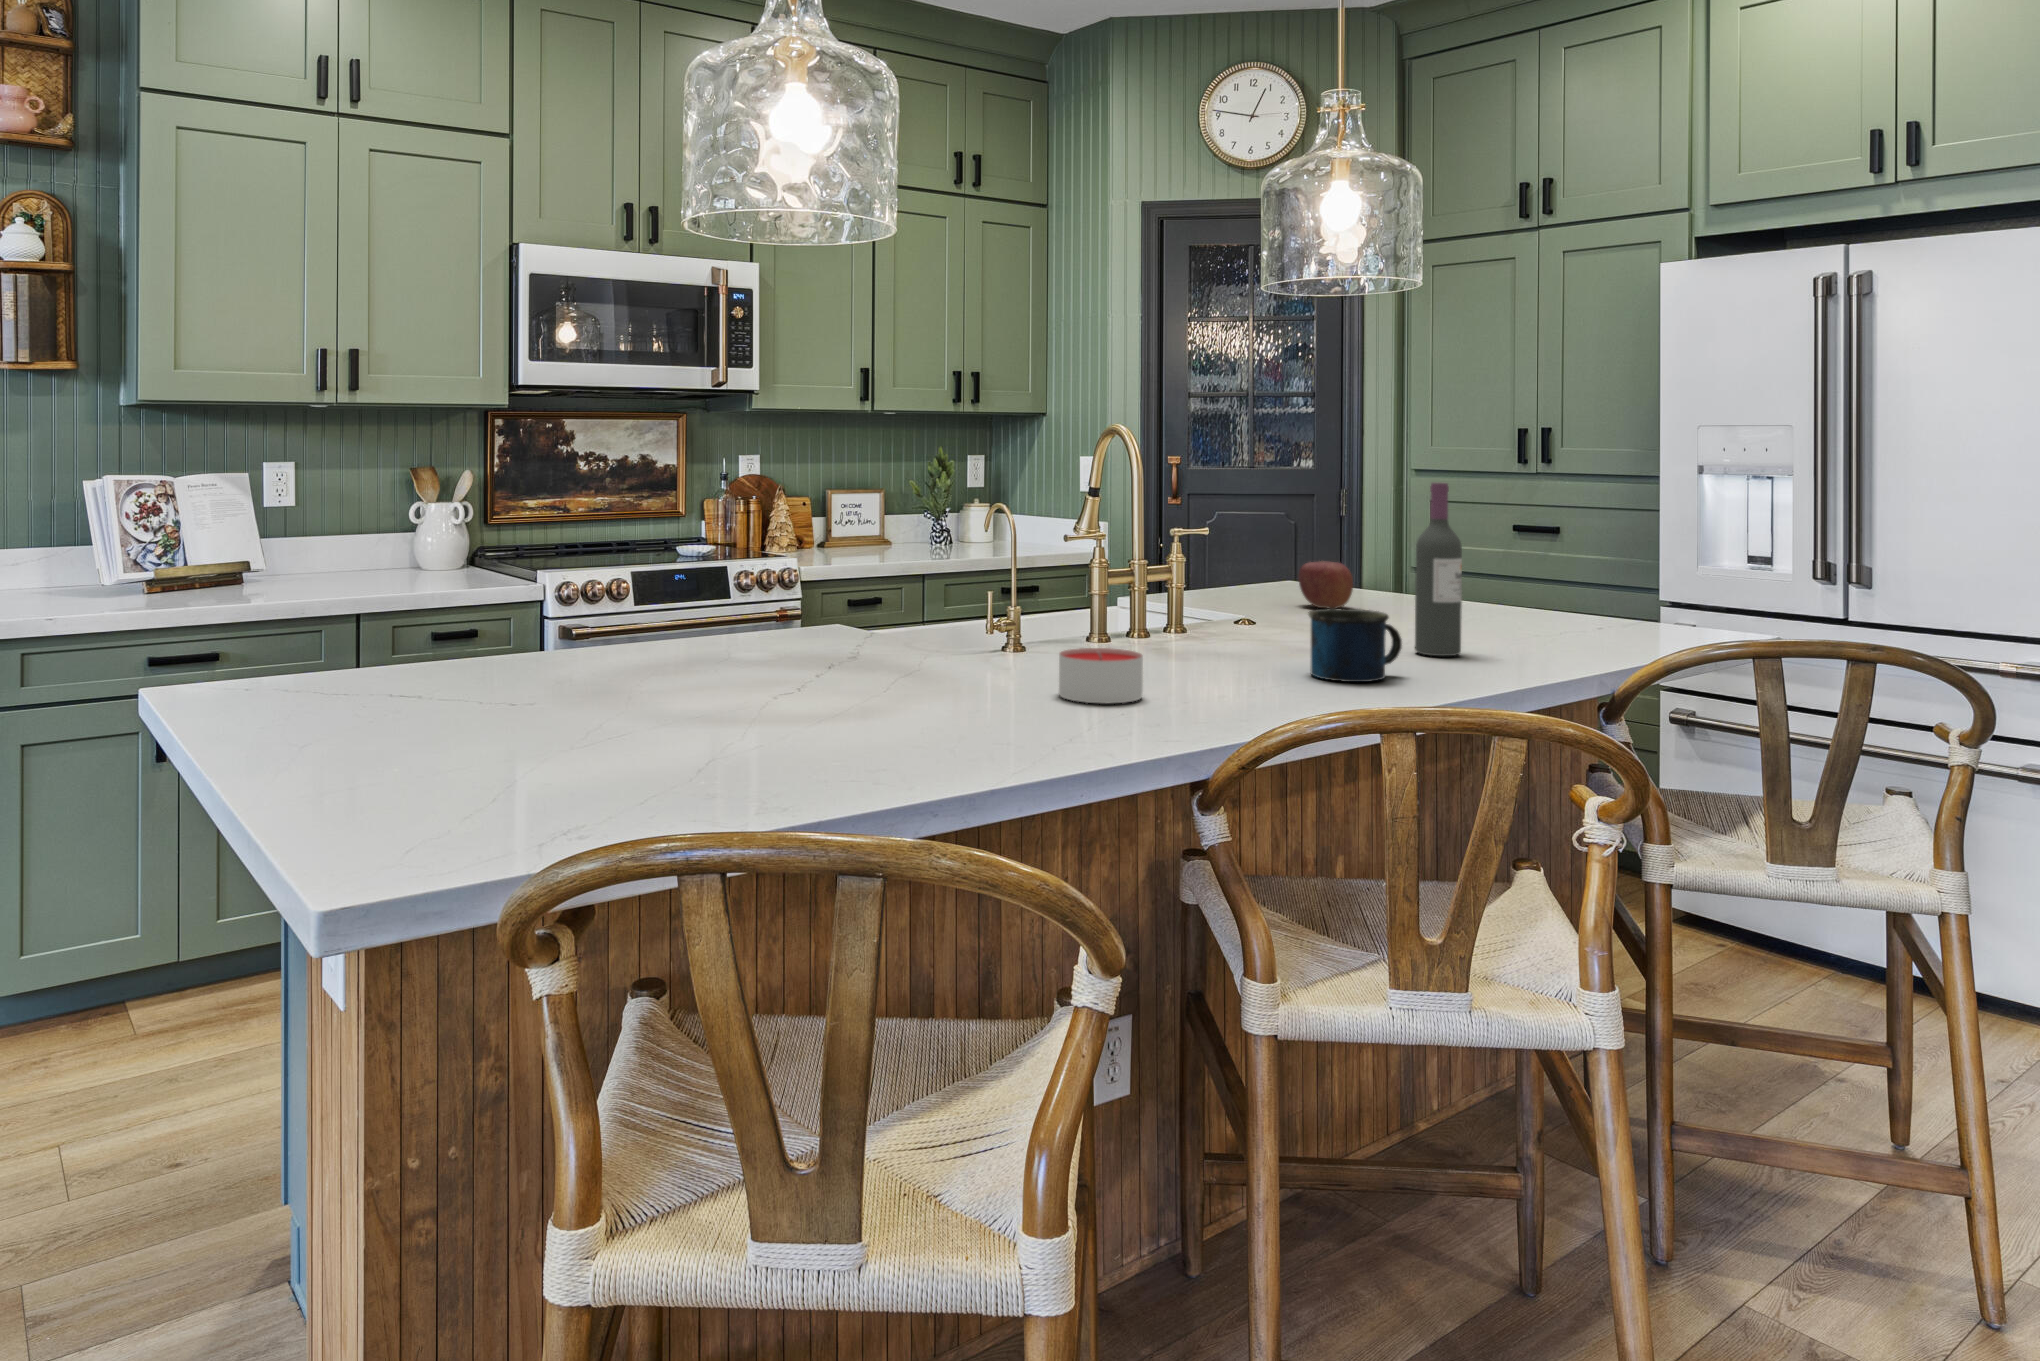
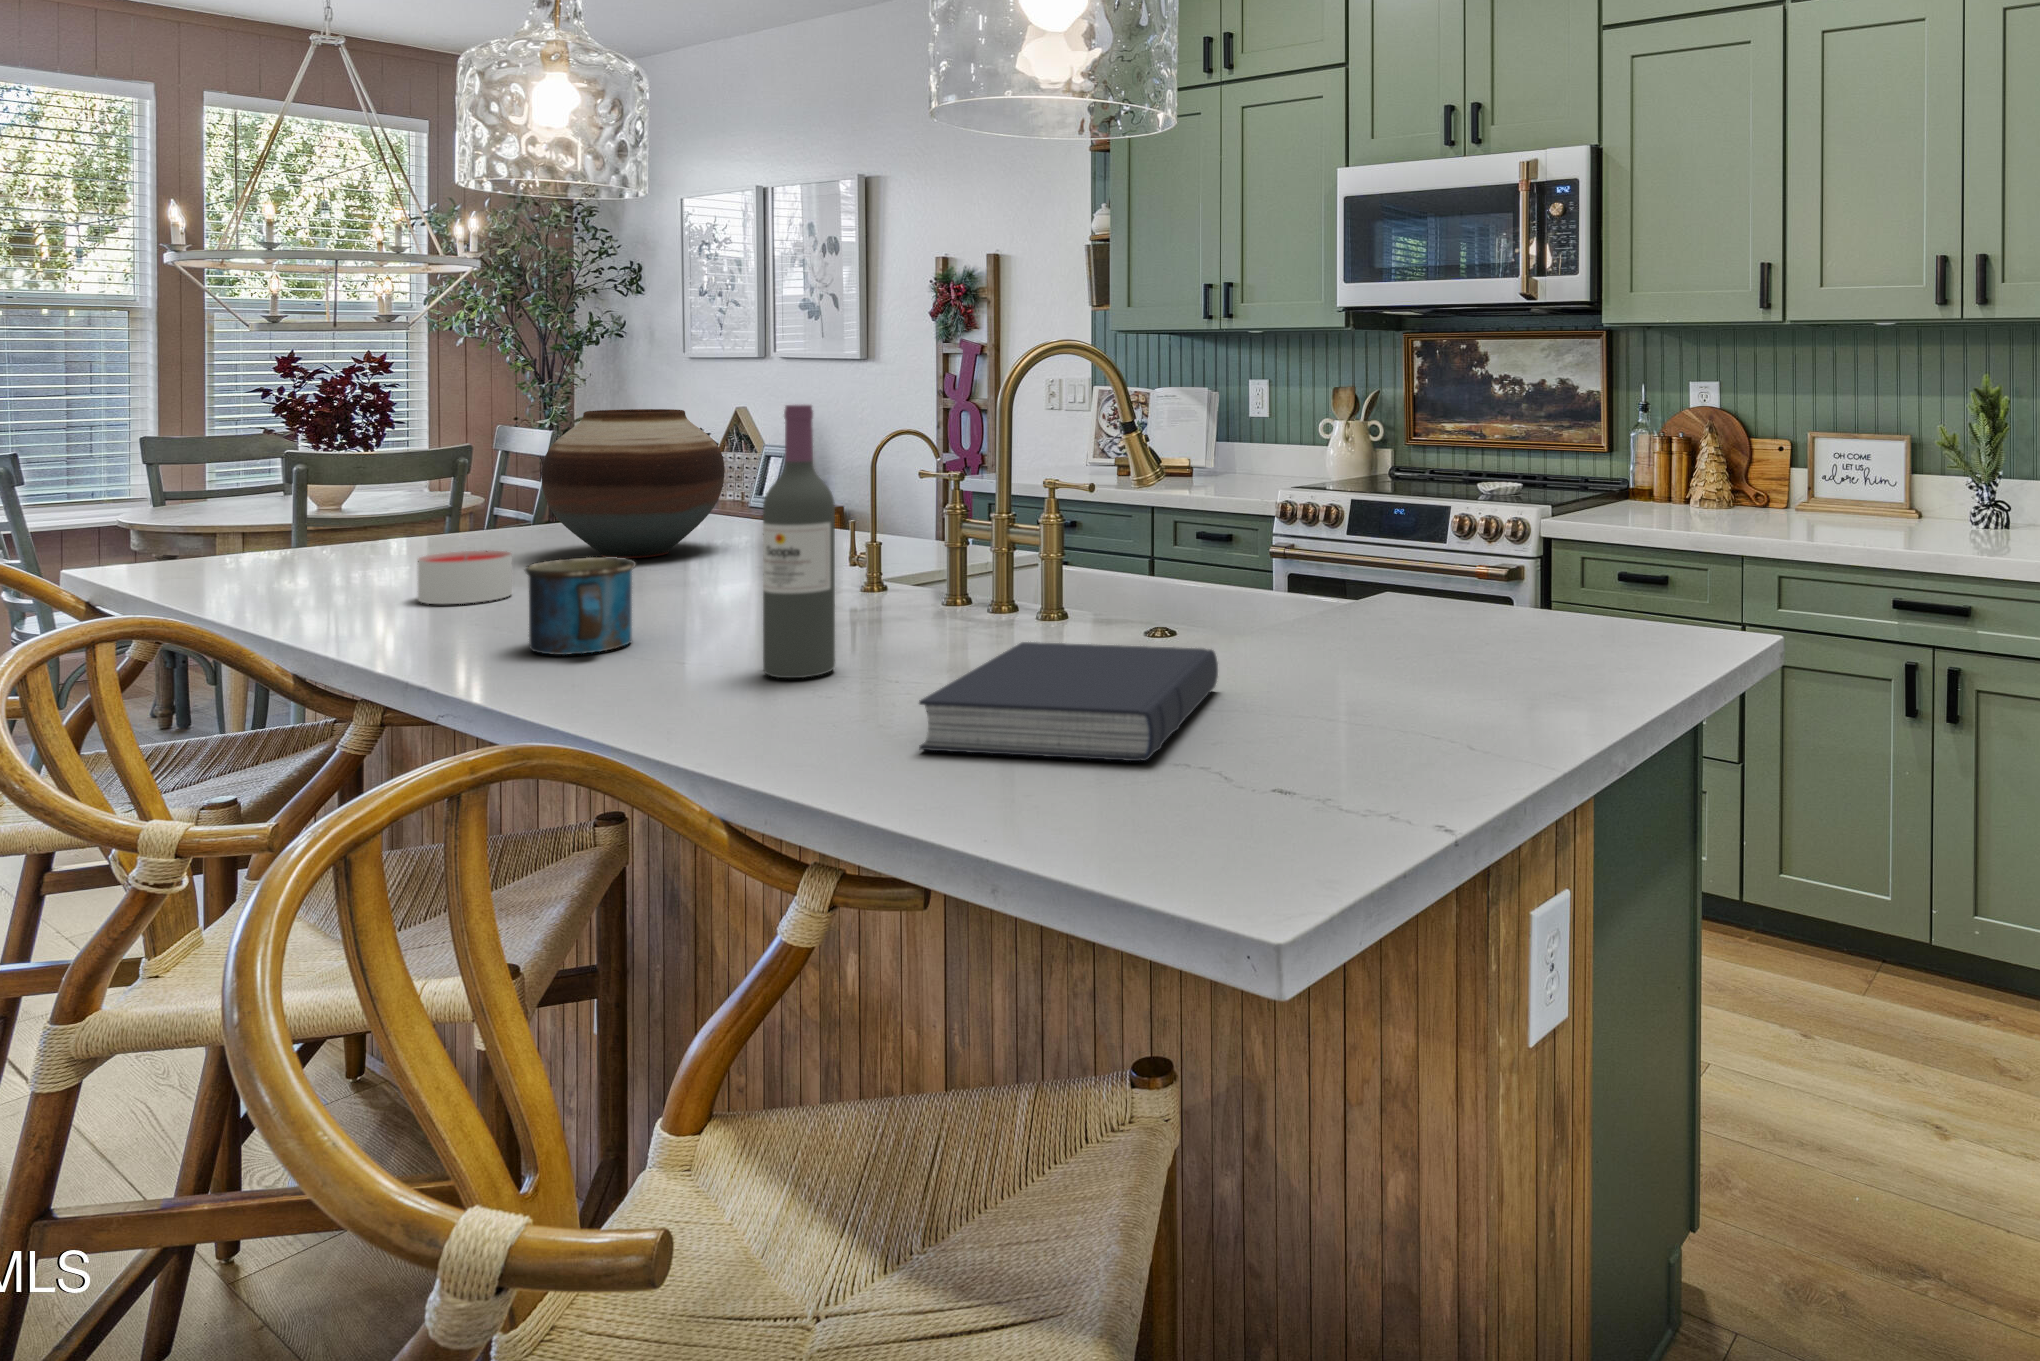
vase: none [750,506,937,674] -> present [541,409,725,558]
apple: present [1299,561,1353,609] -> none [1281,553,1367,635]
book: none [1459,602,1623,648] -> present [919,642,1218,761]

